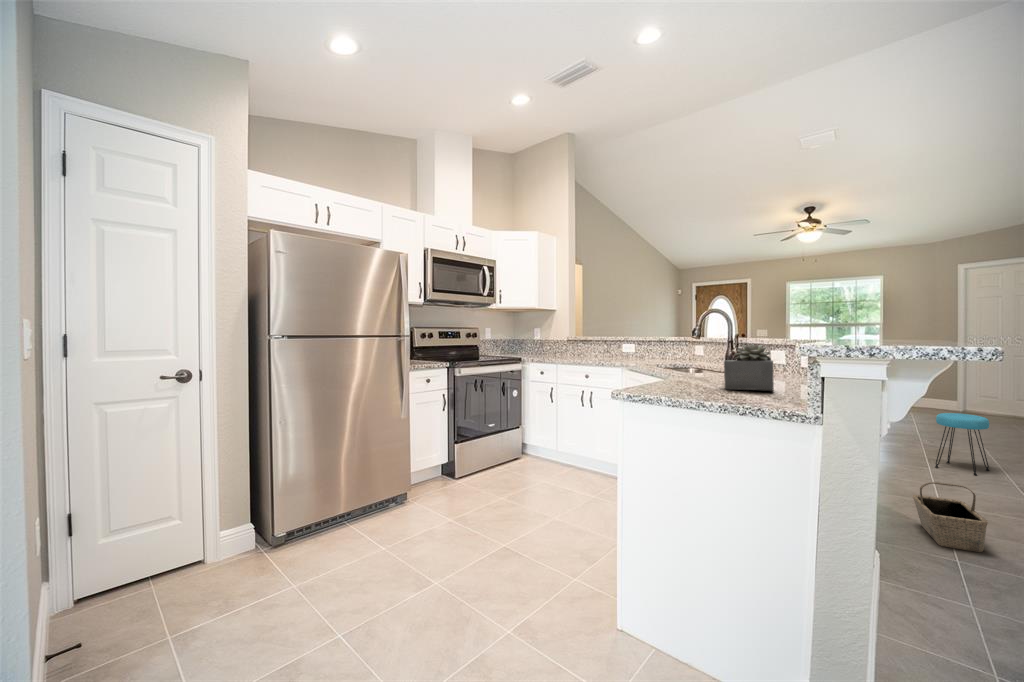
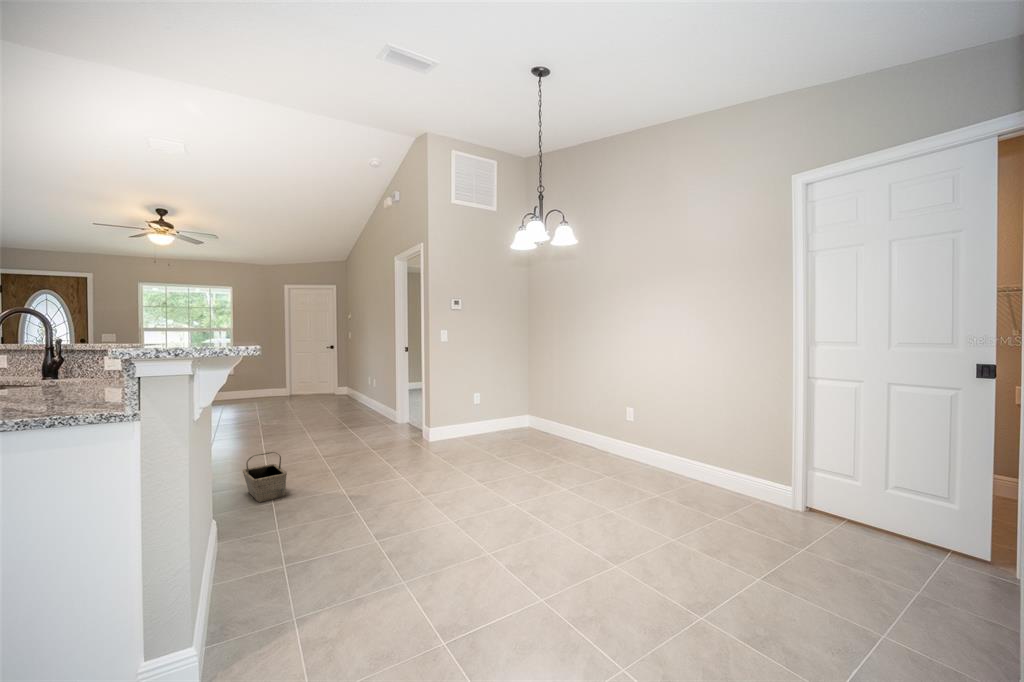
succulent plant: present [724,344,774,390] -> none [29,349,99,402]
stool: present [935,413,989,475] -> none [265,400,298,445]

